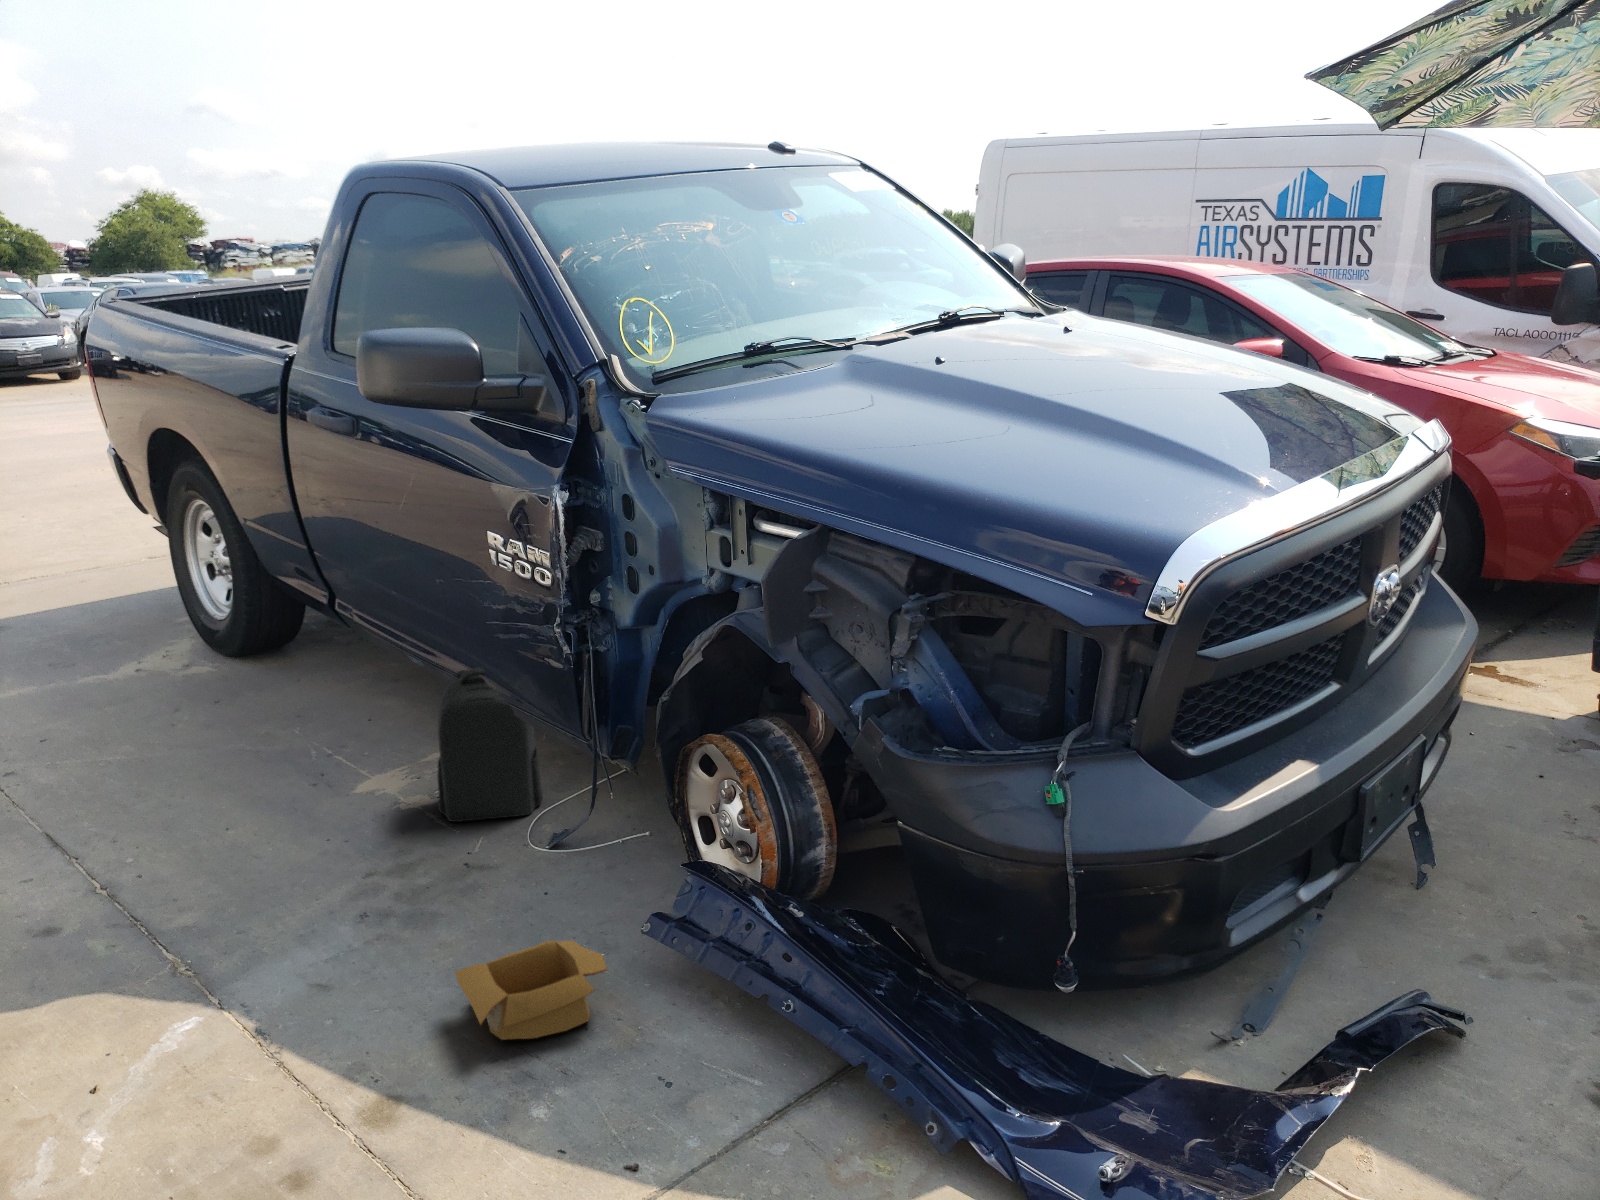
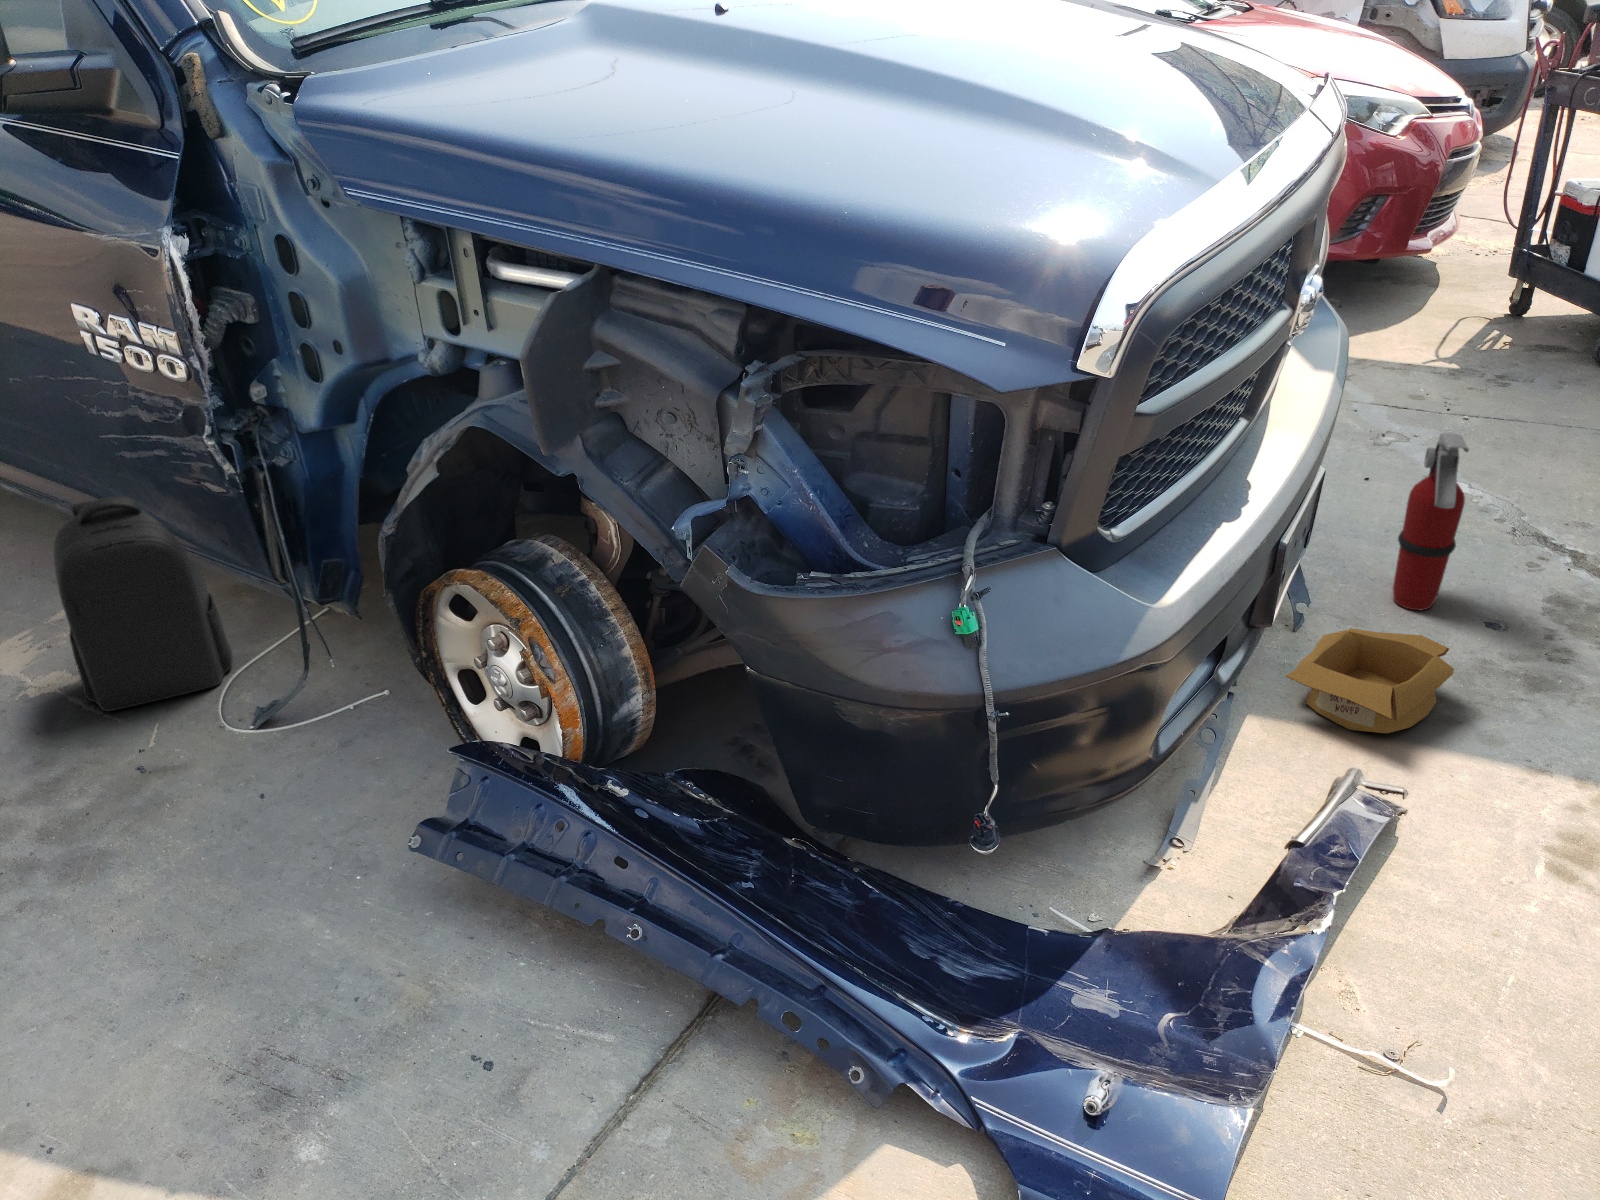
fire extinguisher: none [1498,729,1559,886] -> present [1393,433,1469,610]
cardboard box: present [455,941,607,1040] -> present [1286,628,1454,733]

